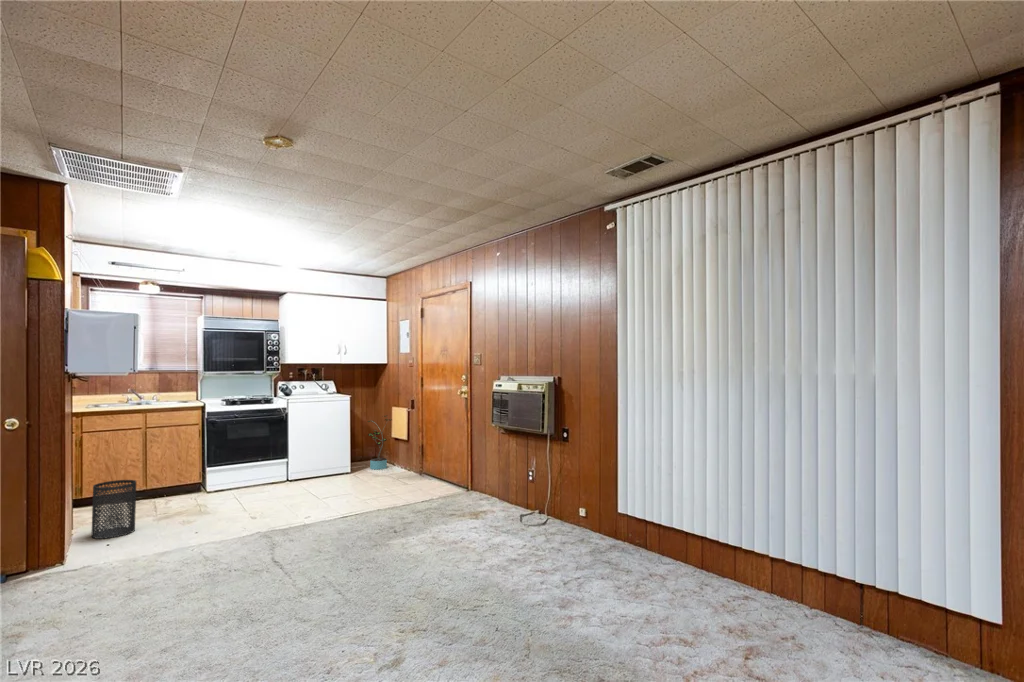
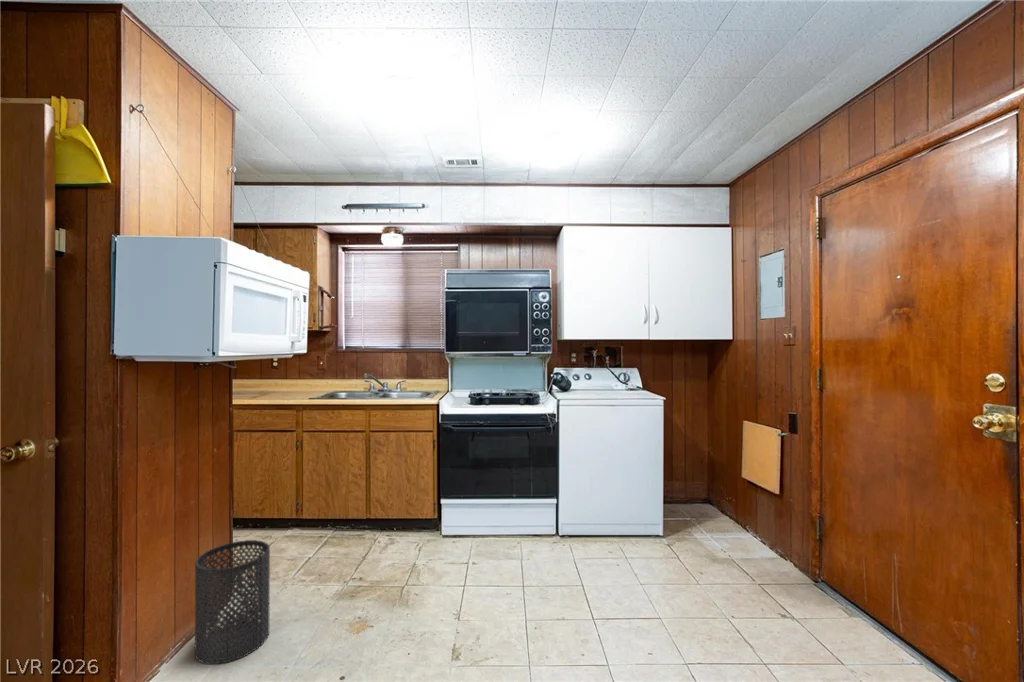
potted plant: present [368,416,391,469] -> none [695,434,745,535]

